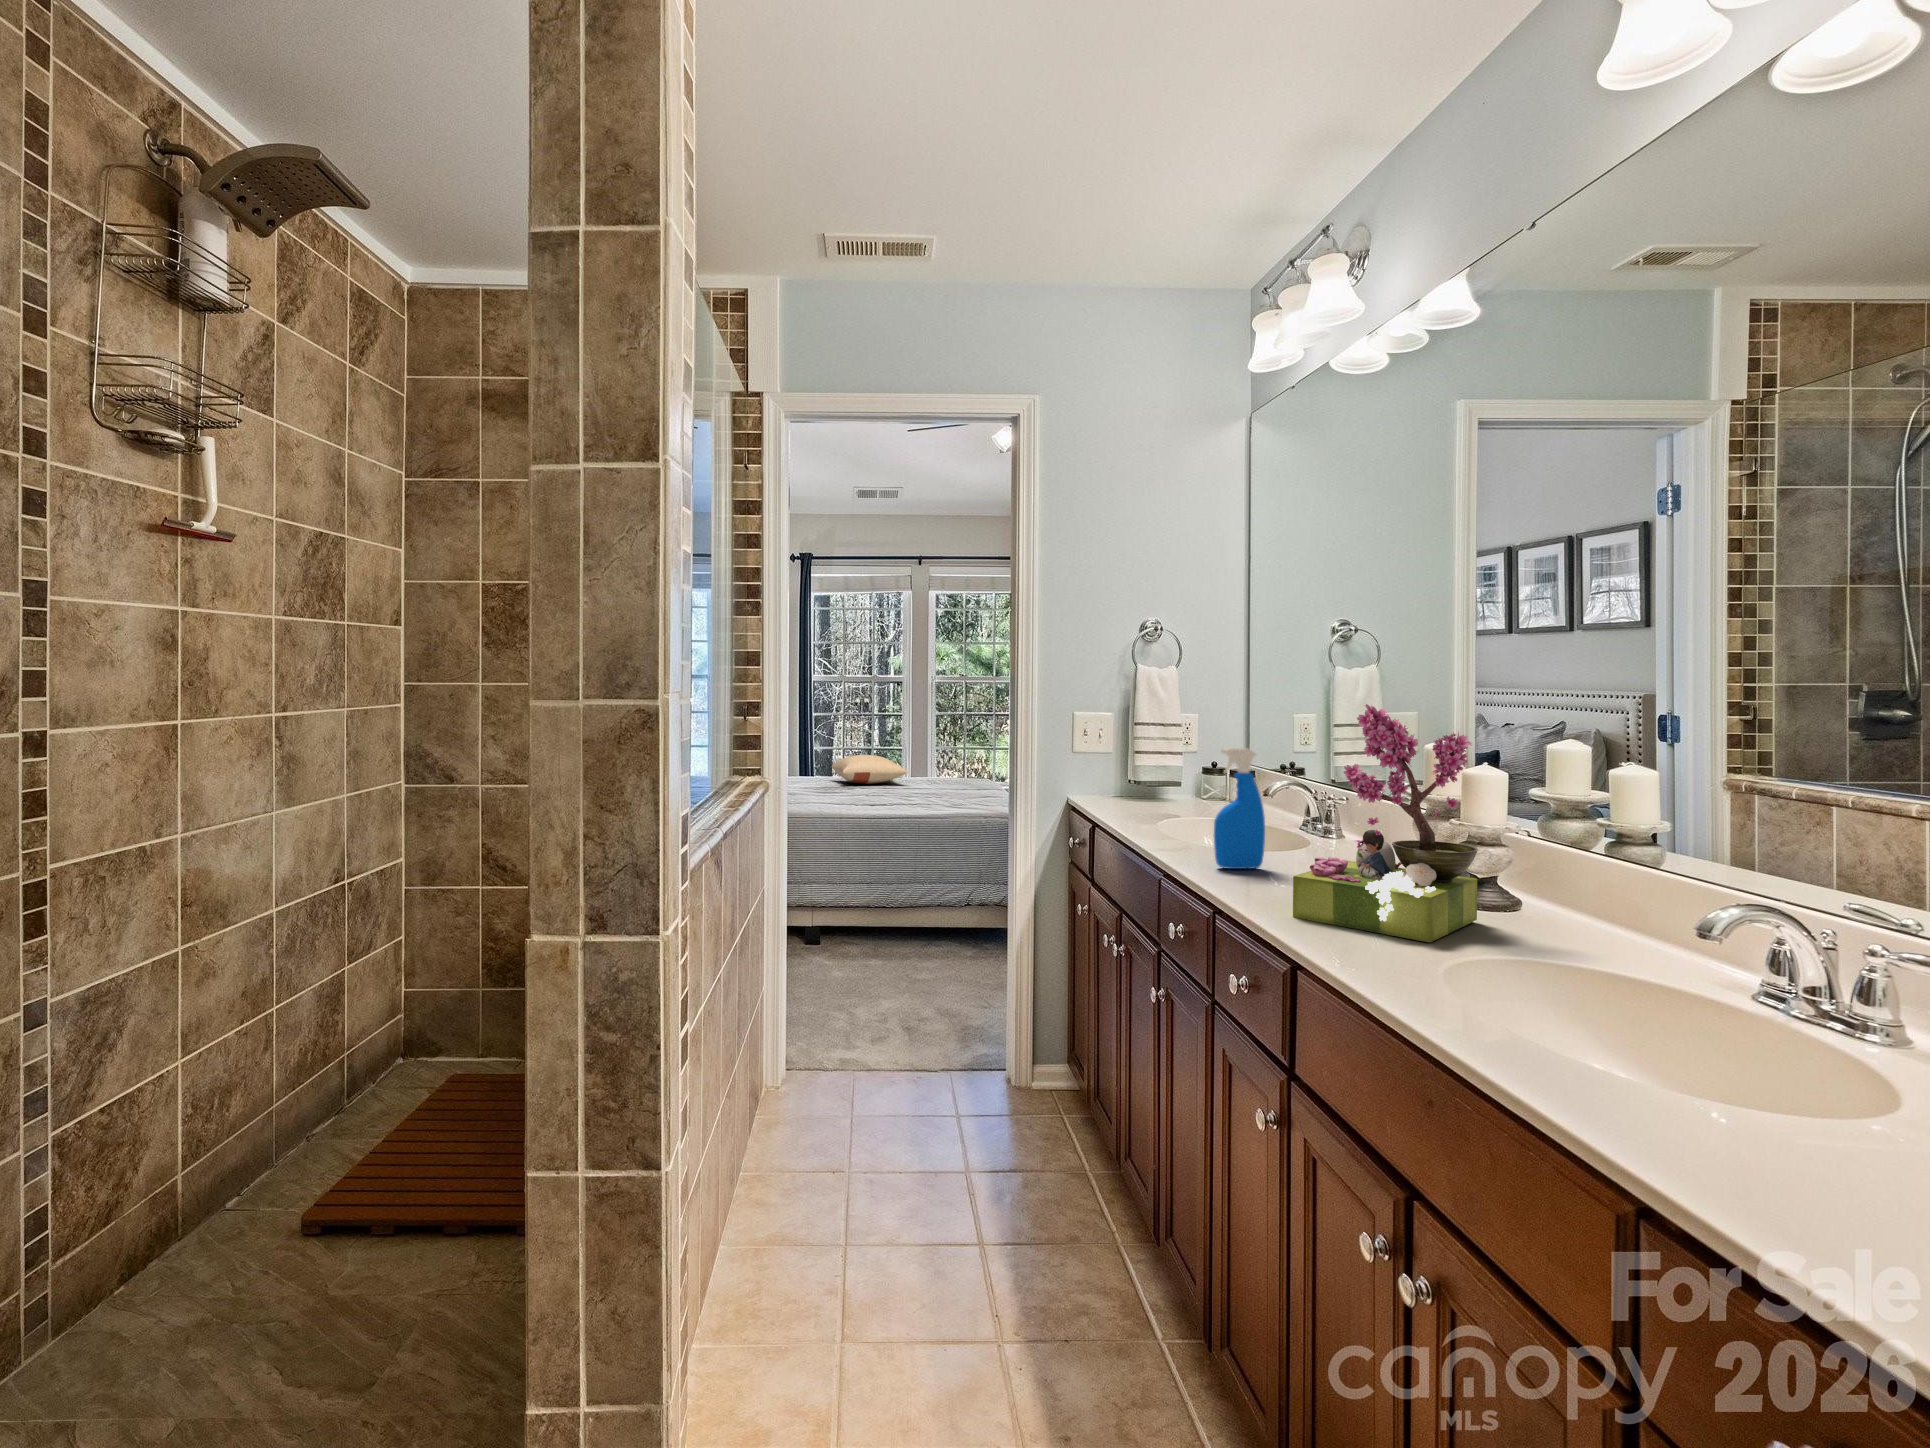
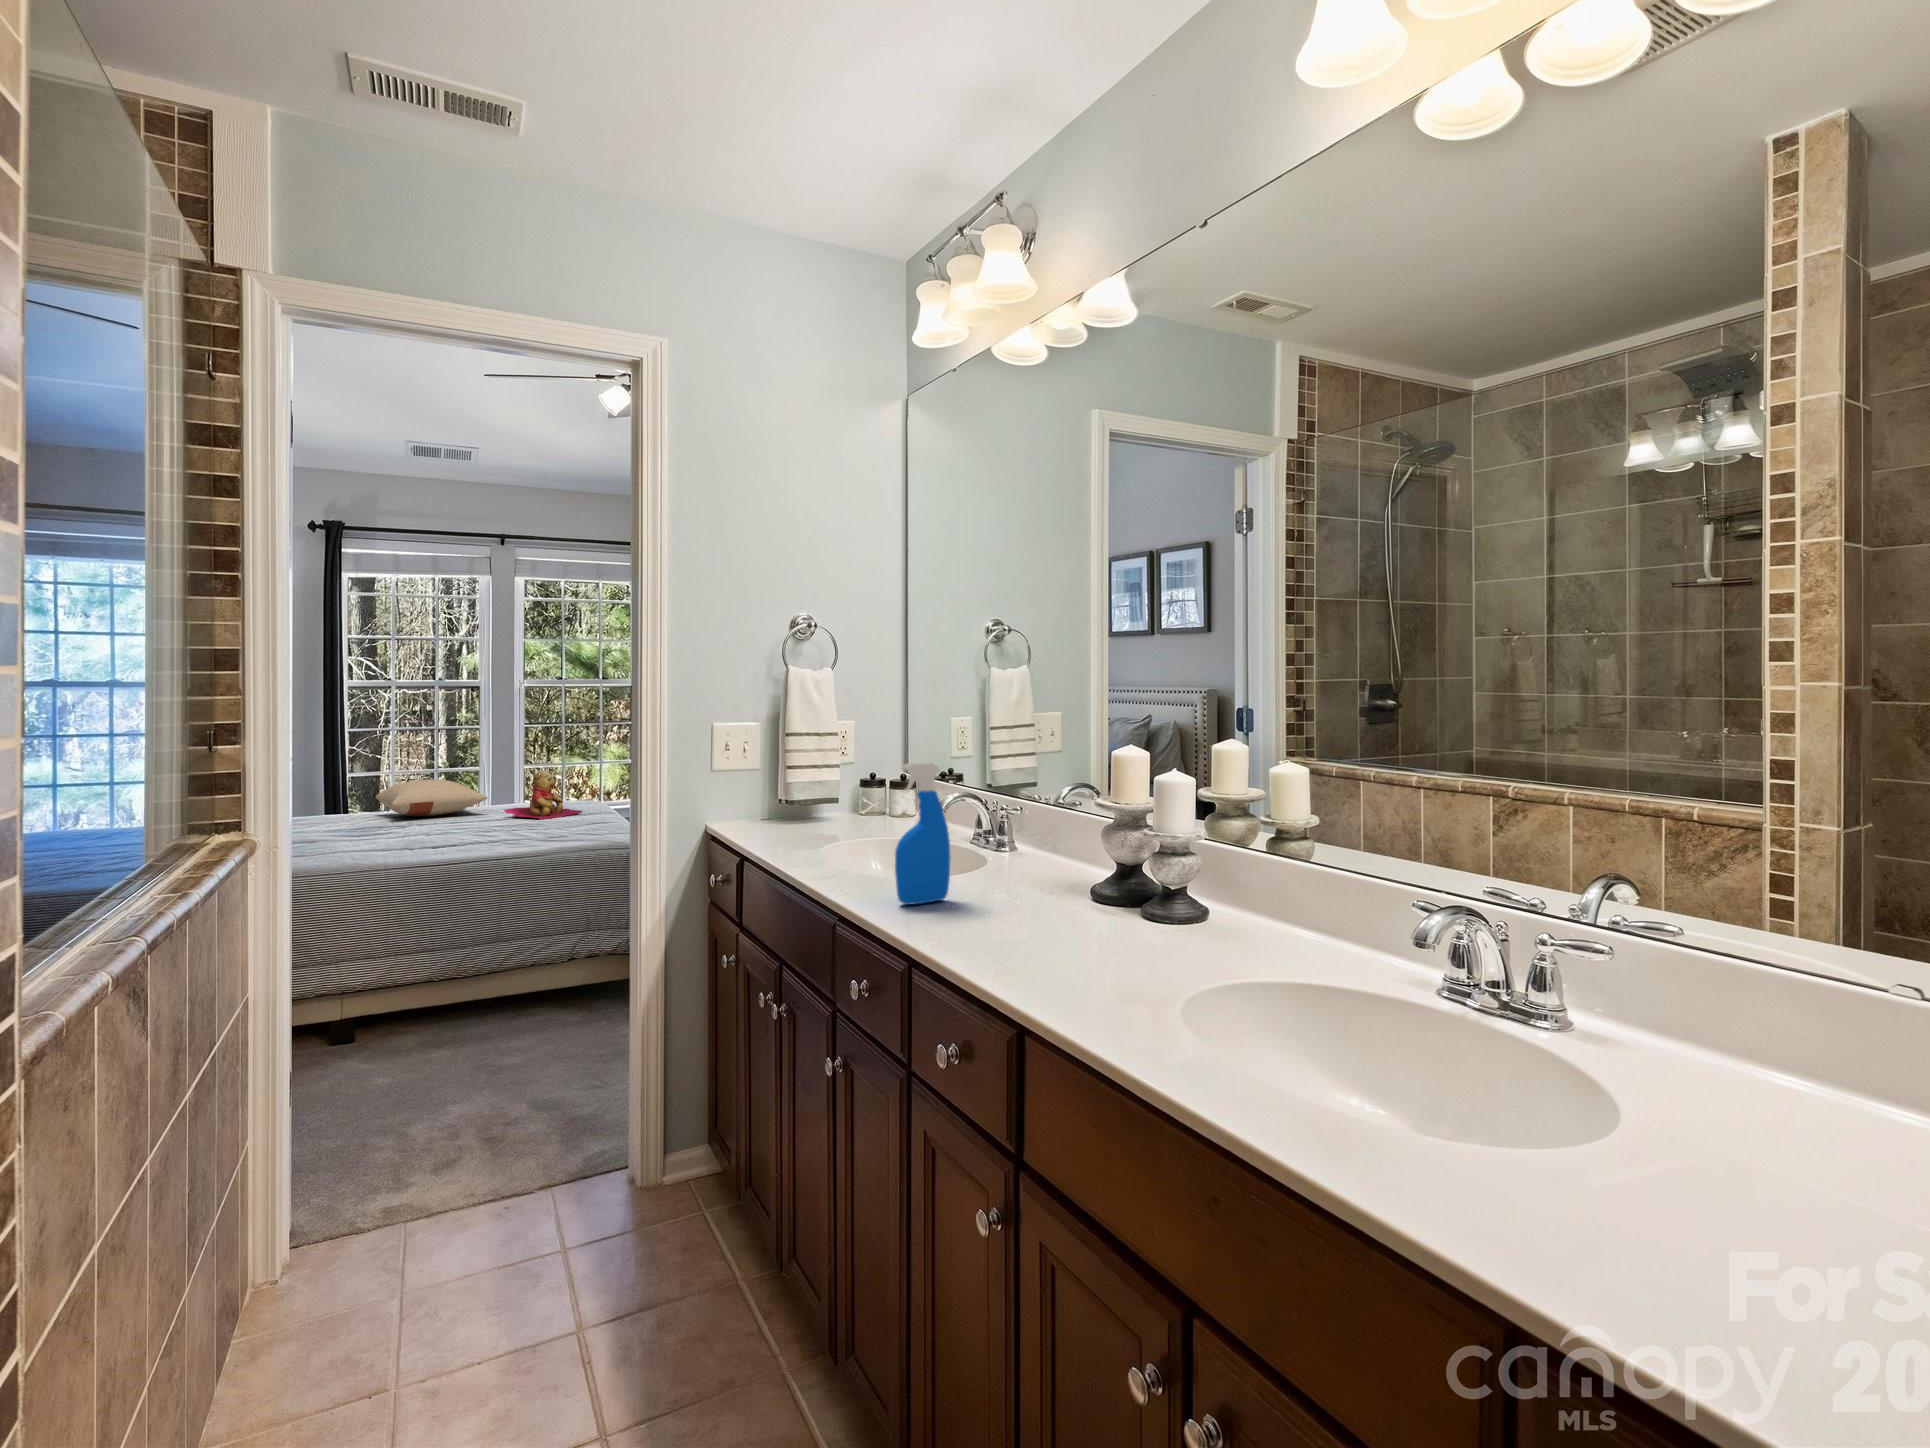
flower arrangement: present [1293,704,1478,942] -> none [1004,707,1186,979]
teddy bear: none [920,752,979,793] -> present [504,771,582,820]

